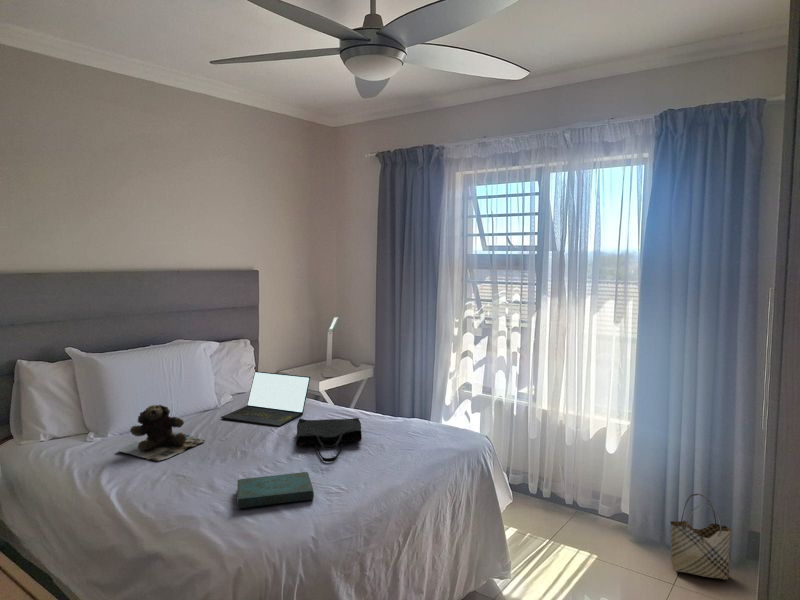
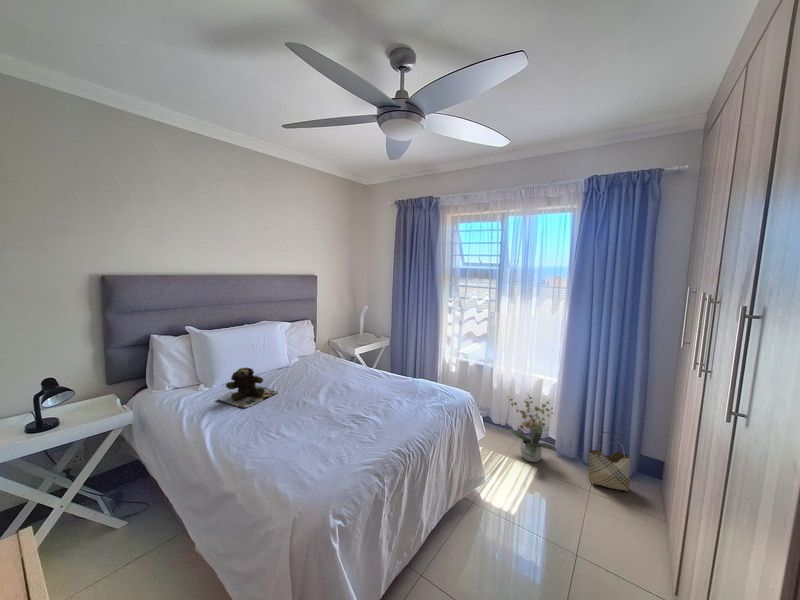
laptop: present [221,371,310,427] -> none [290,343,350,382]
tote bag: present [297,418,362,462] -> none [340,377,385,411]
potted plant: none [551,443,626,545] -> present [508,397,557,462]
book: present [237,472,314,509] -> none [297,421,353,451]

